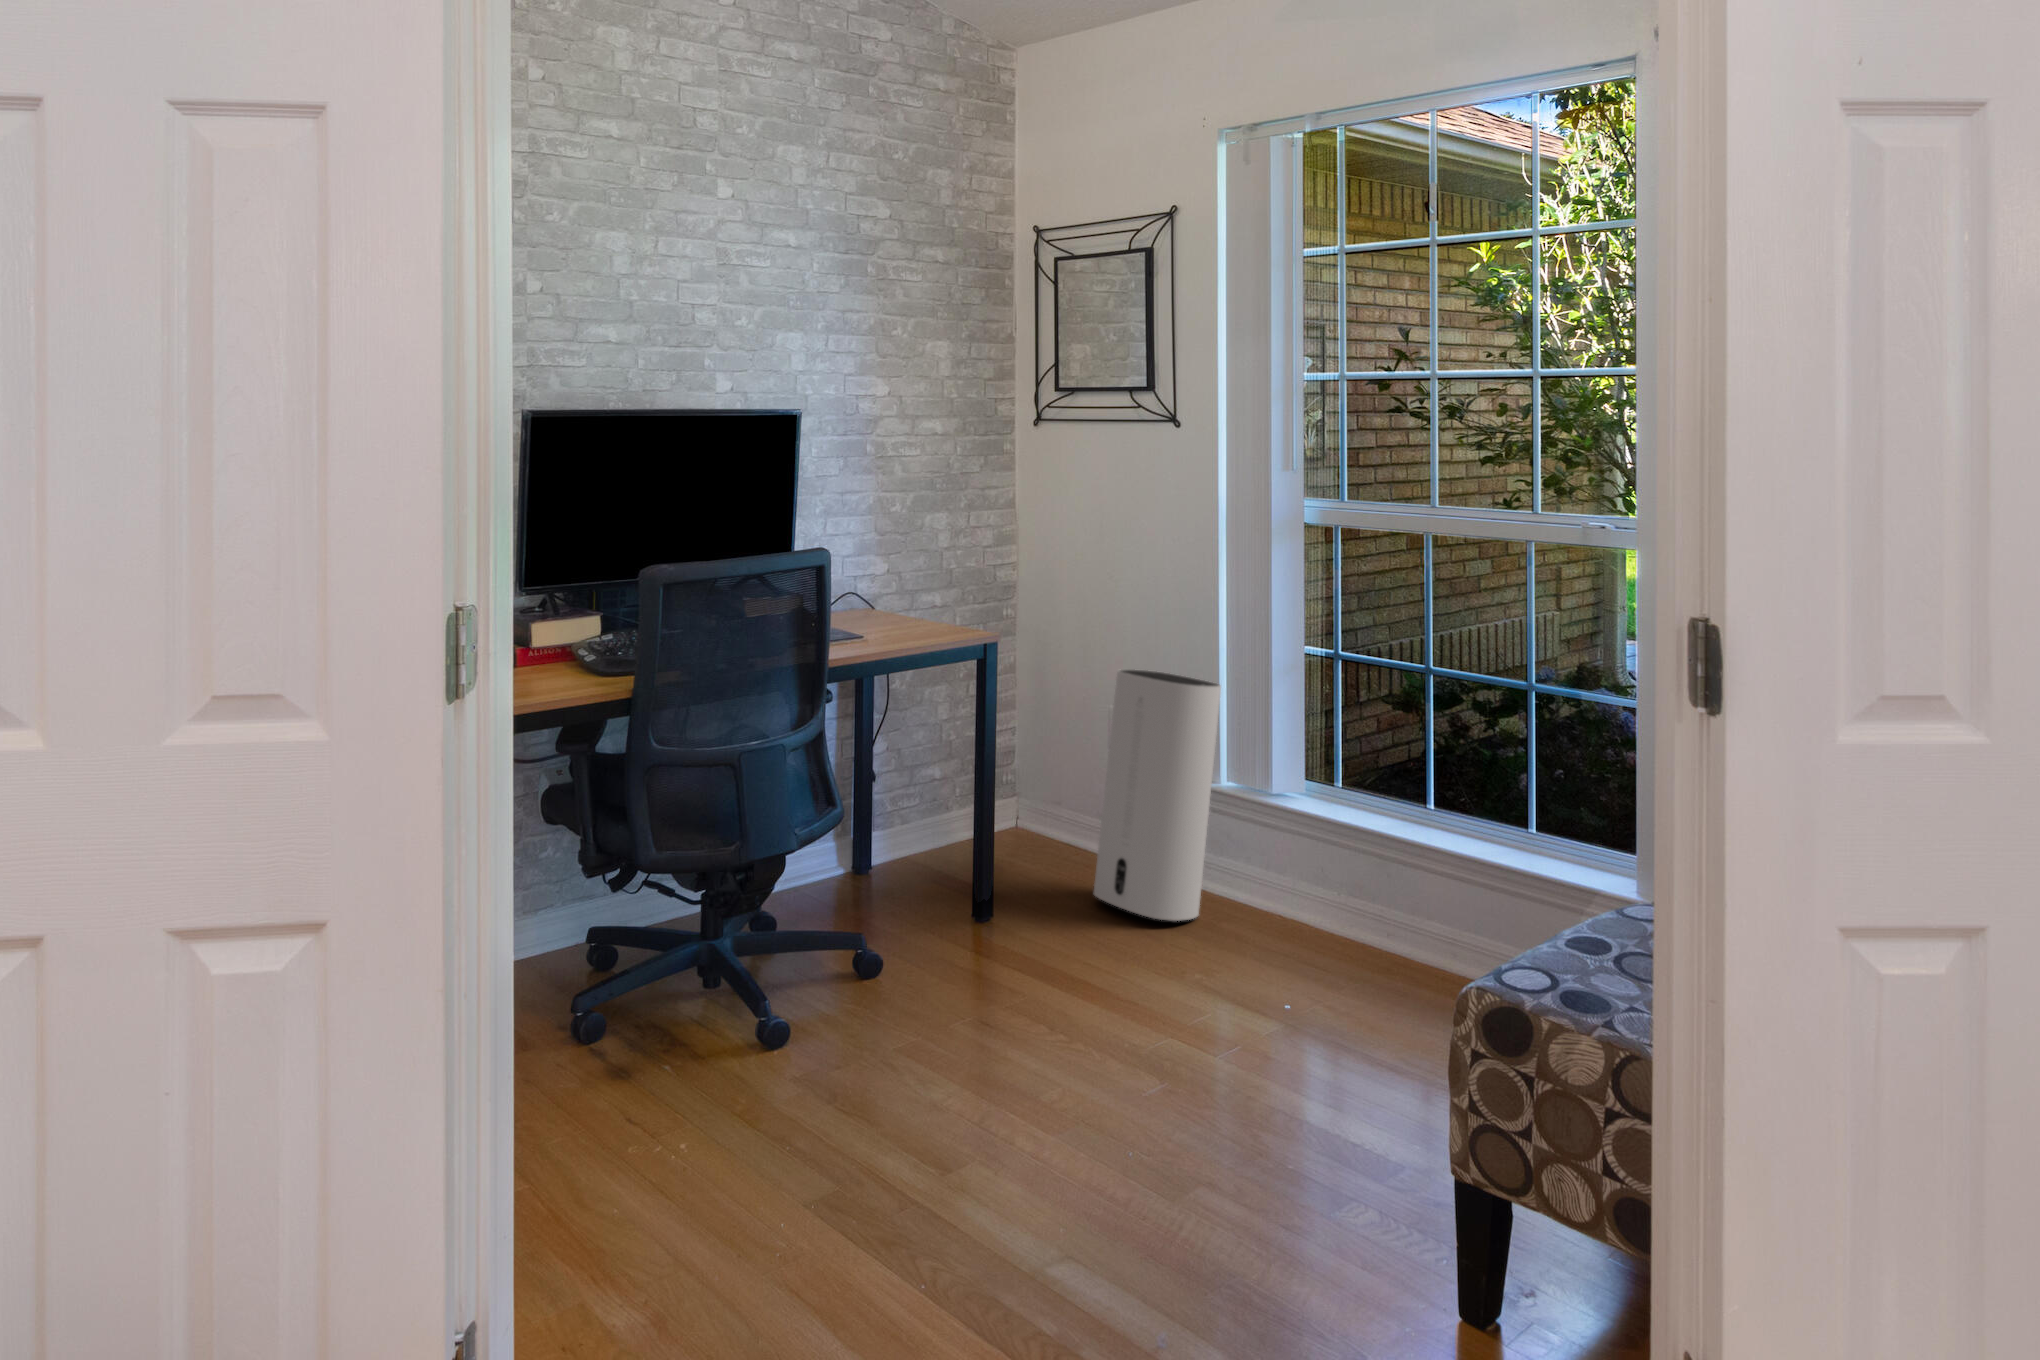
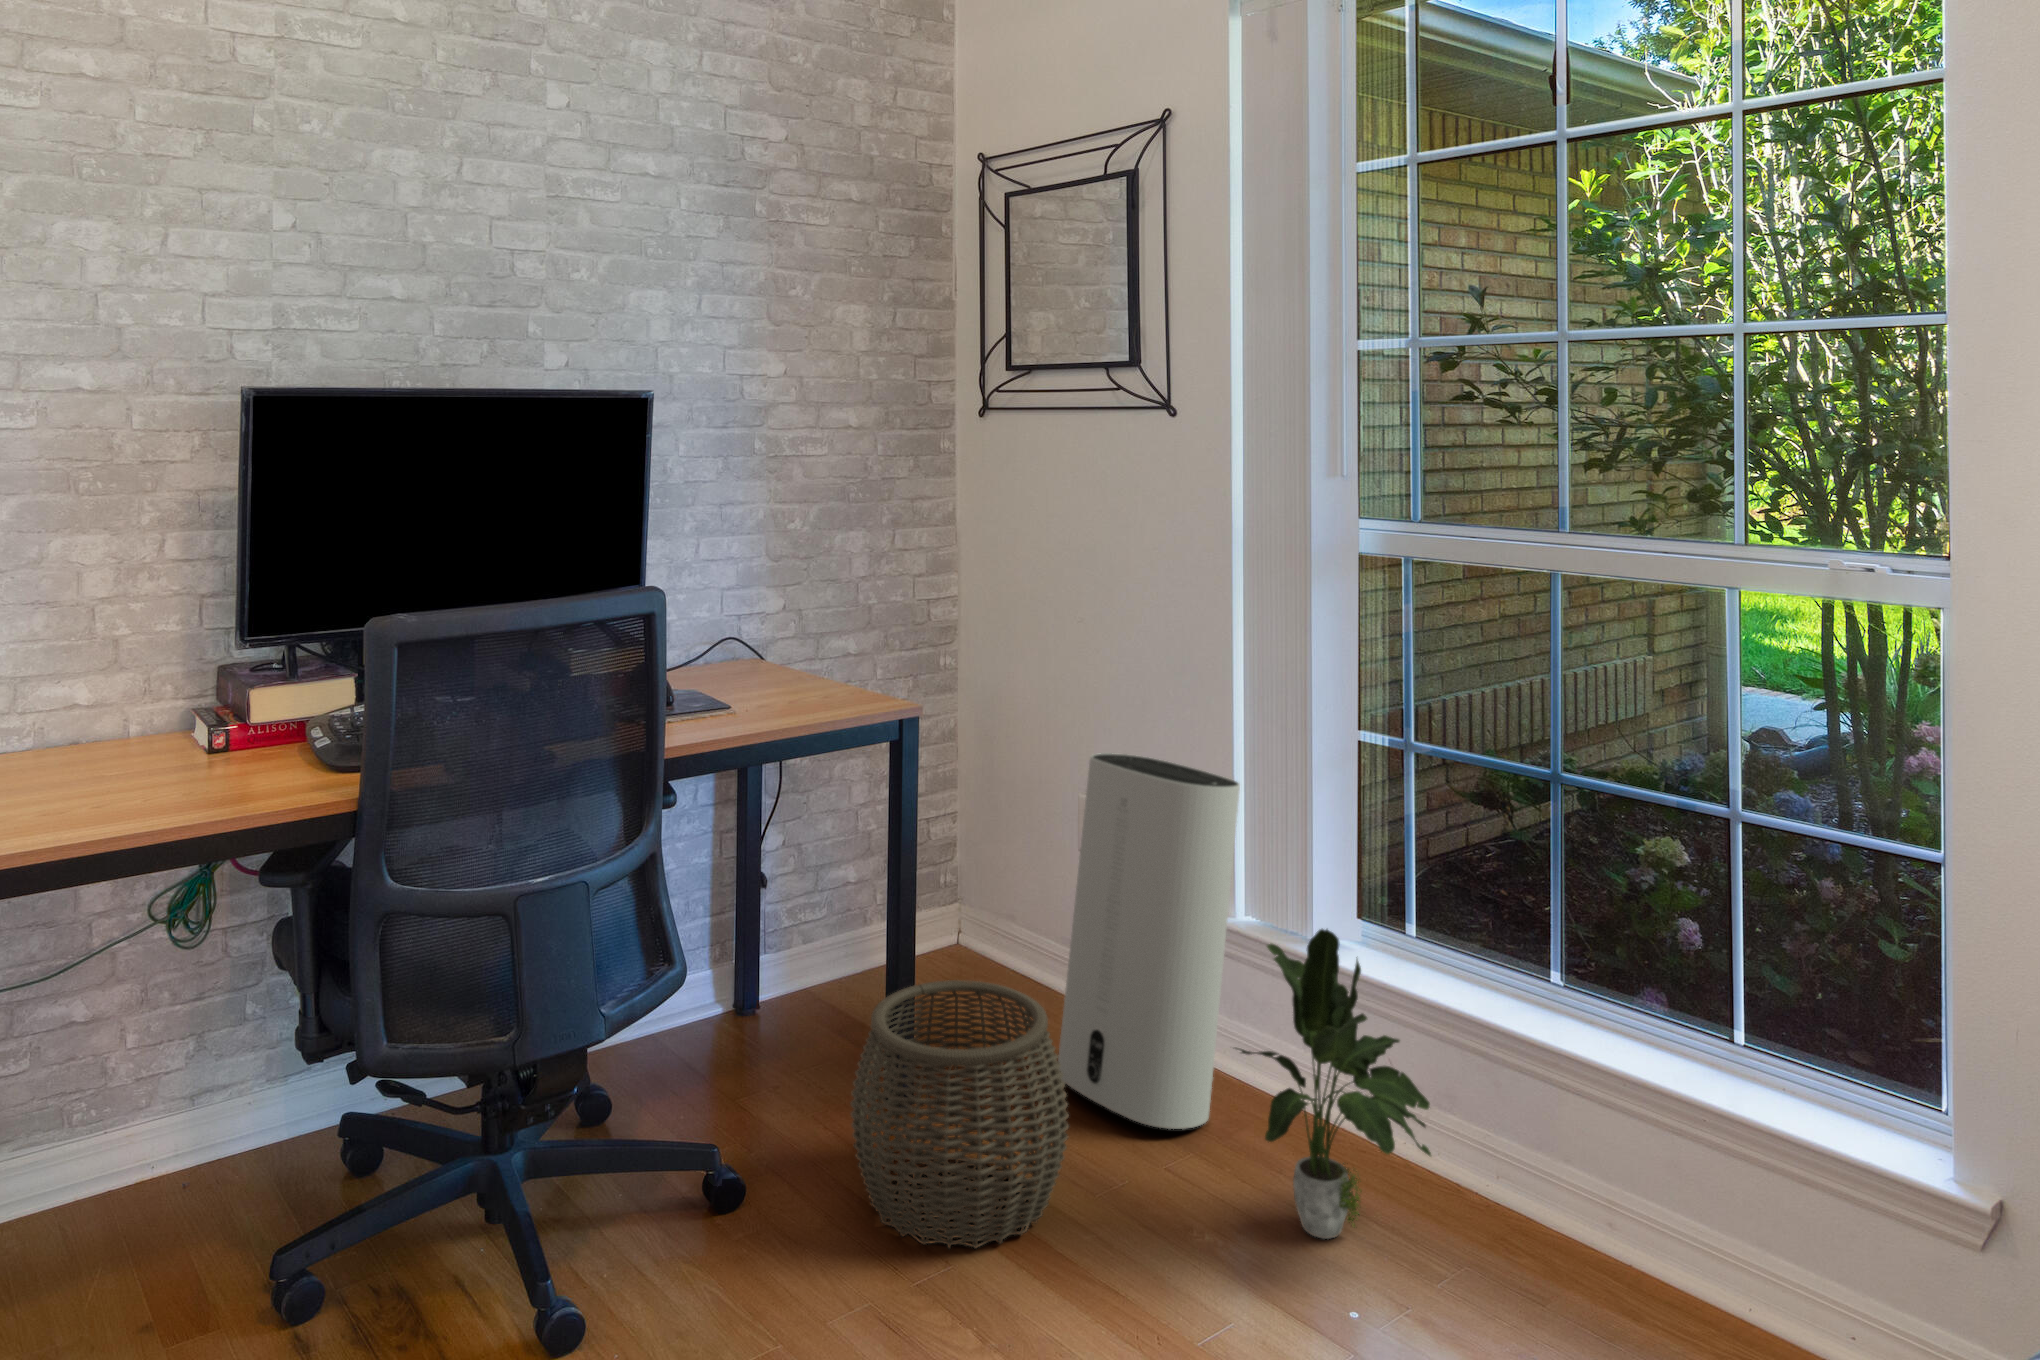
potted plant: none [1207,771,1338,972] -> present [1235,929,1431,1239]
woven basket: none [953,821,1102,988] -> present [850,980,1069,1249]

